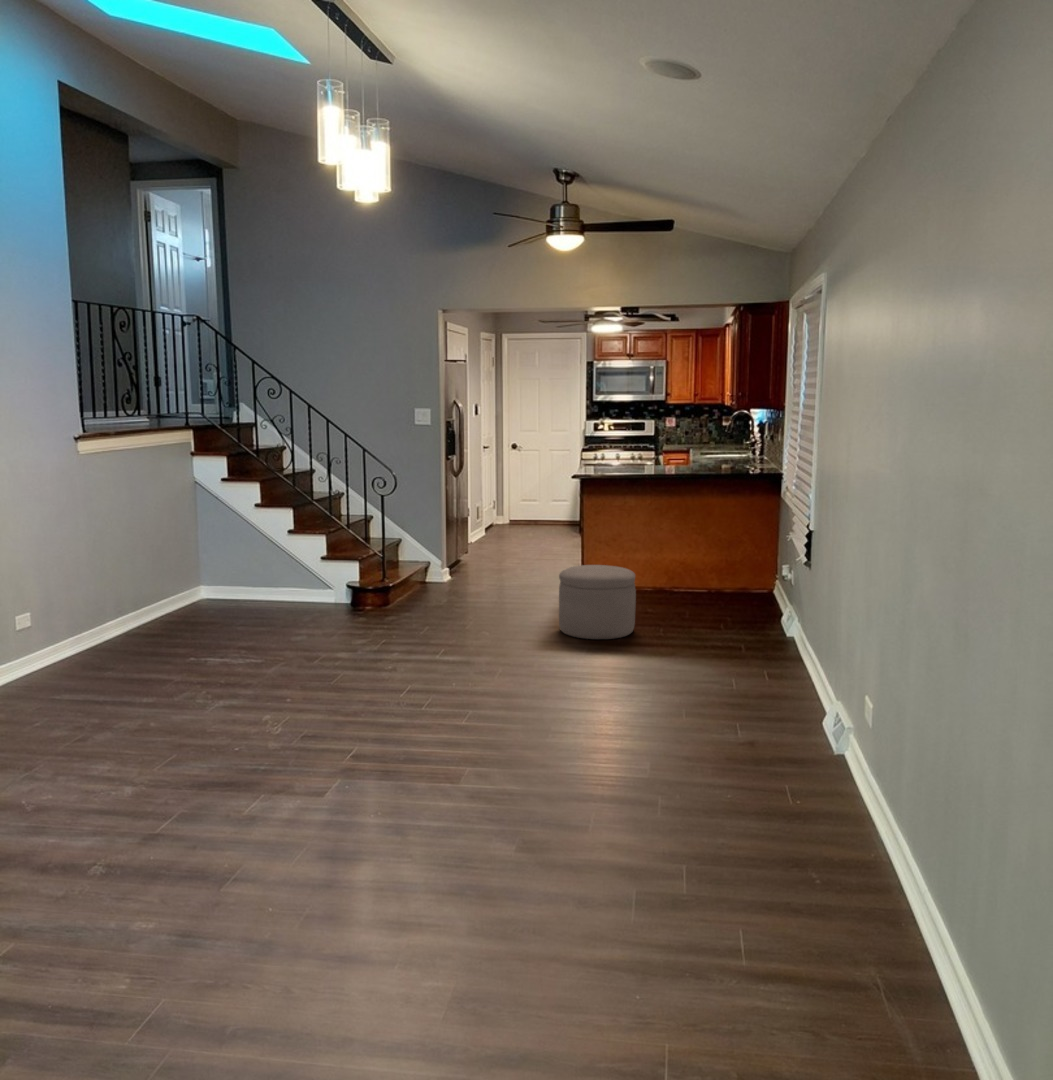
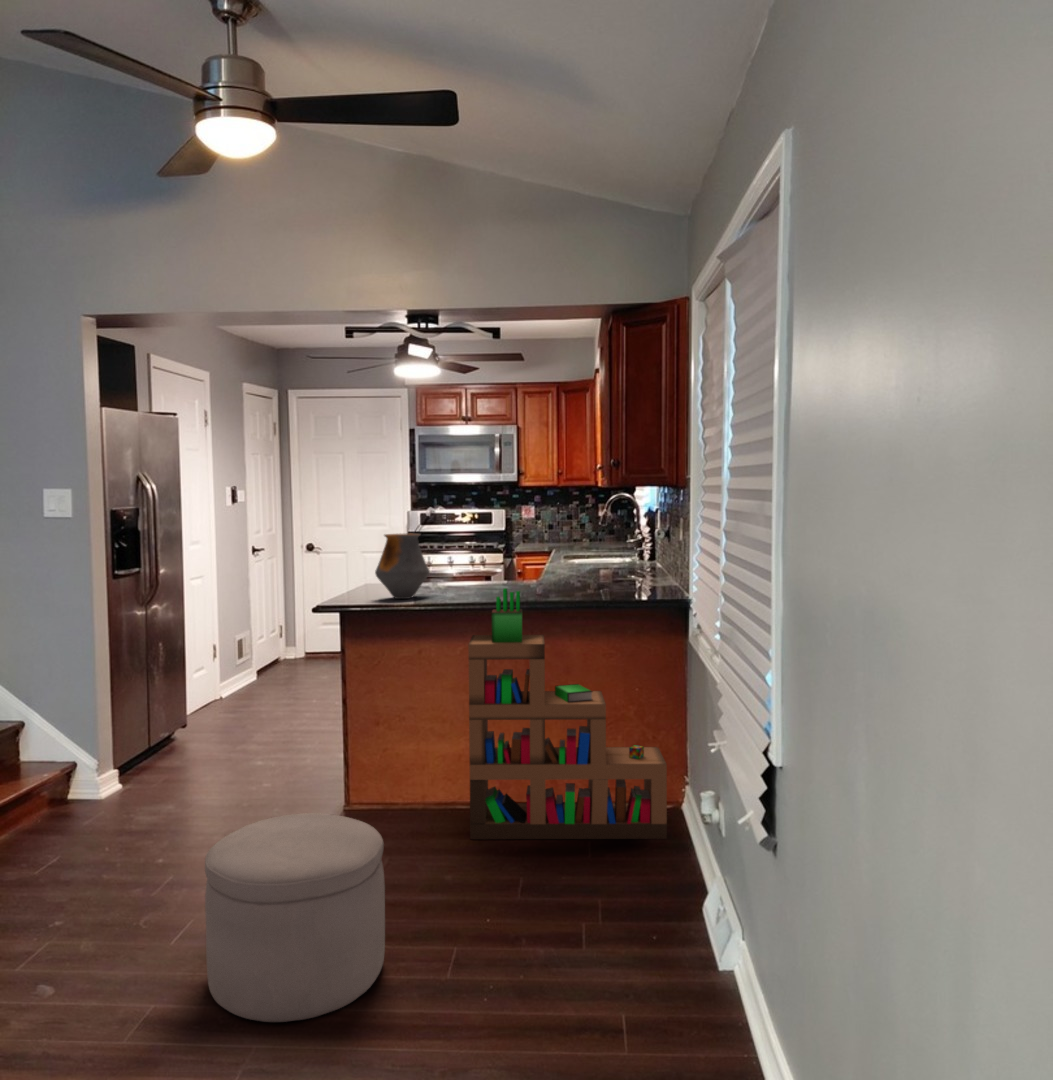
vase: none [599,436,630,473] -> present [375,533,429,599]
bookshelf: none [657,466,766,601] -> present [468,588,667,839]

